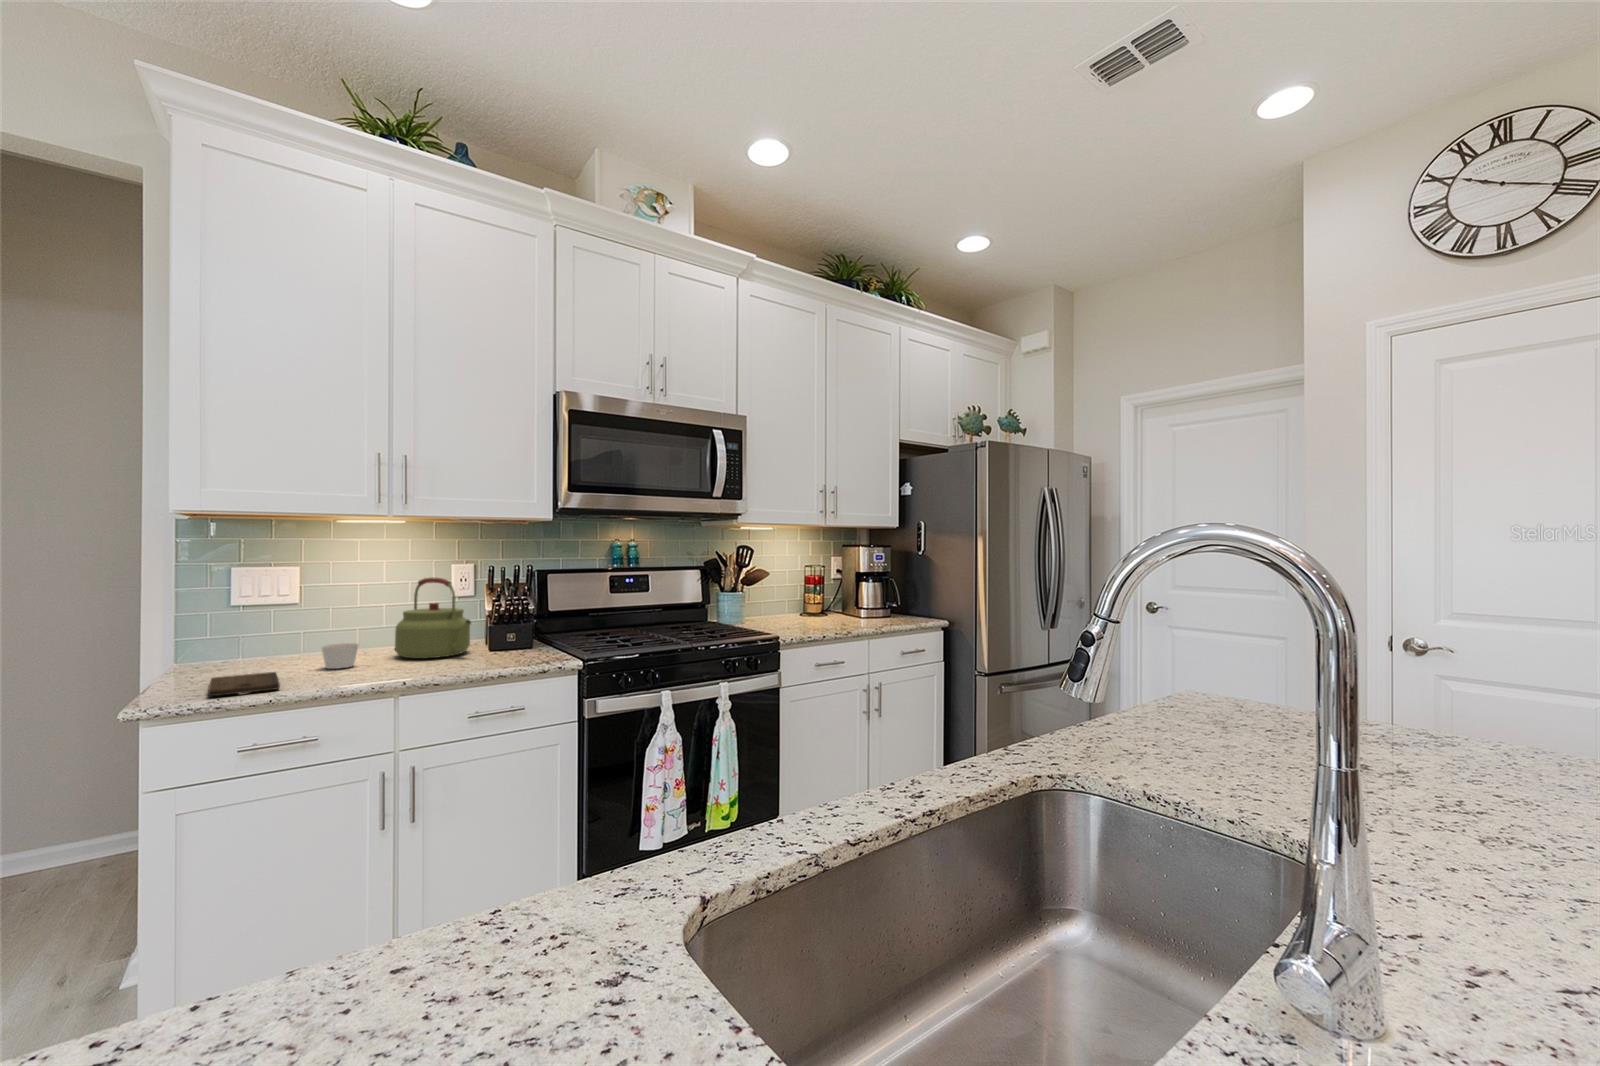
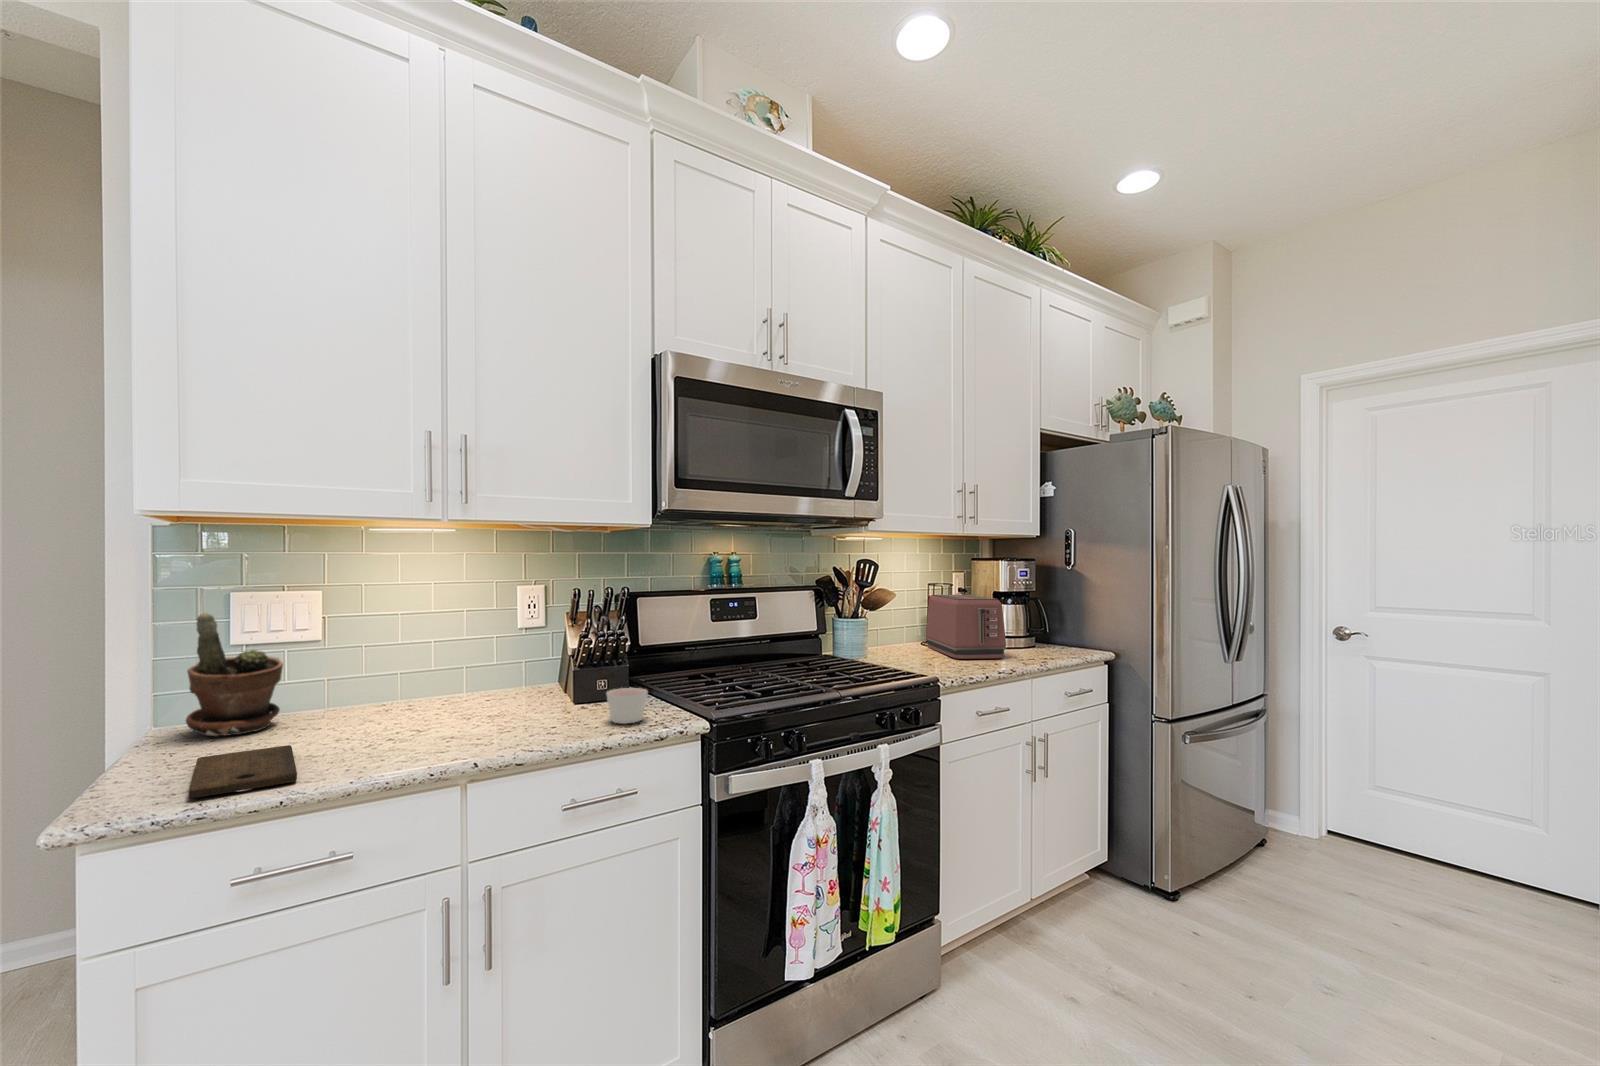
toaster: none [798,575,852,625] -> present [926,595,1006,659]
kettle: present [395,577,471,658] -> none [450,604,556,716]
potted plant: none [200,582,270,669] -> present [186,613,283,736]
candle: present [322,643,358,669] -> present [607,688,648,724]

